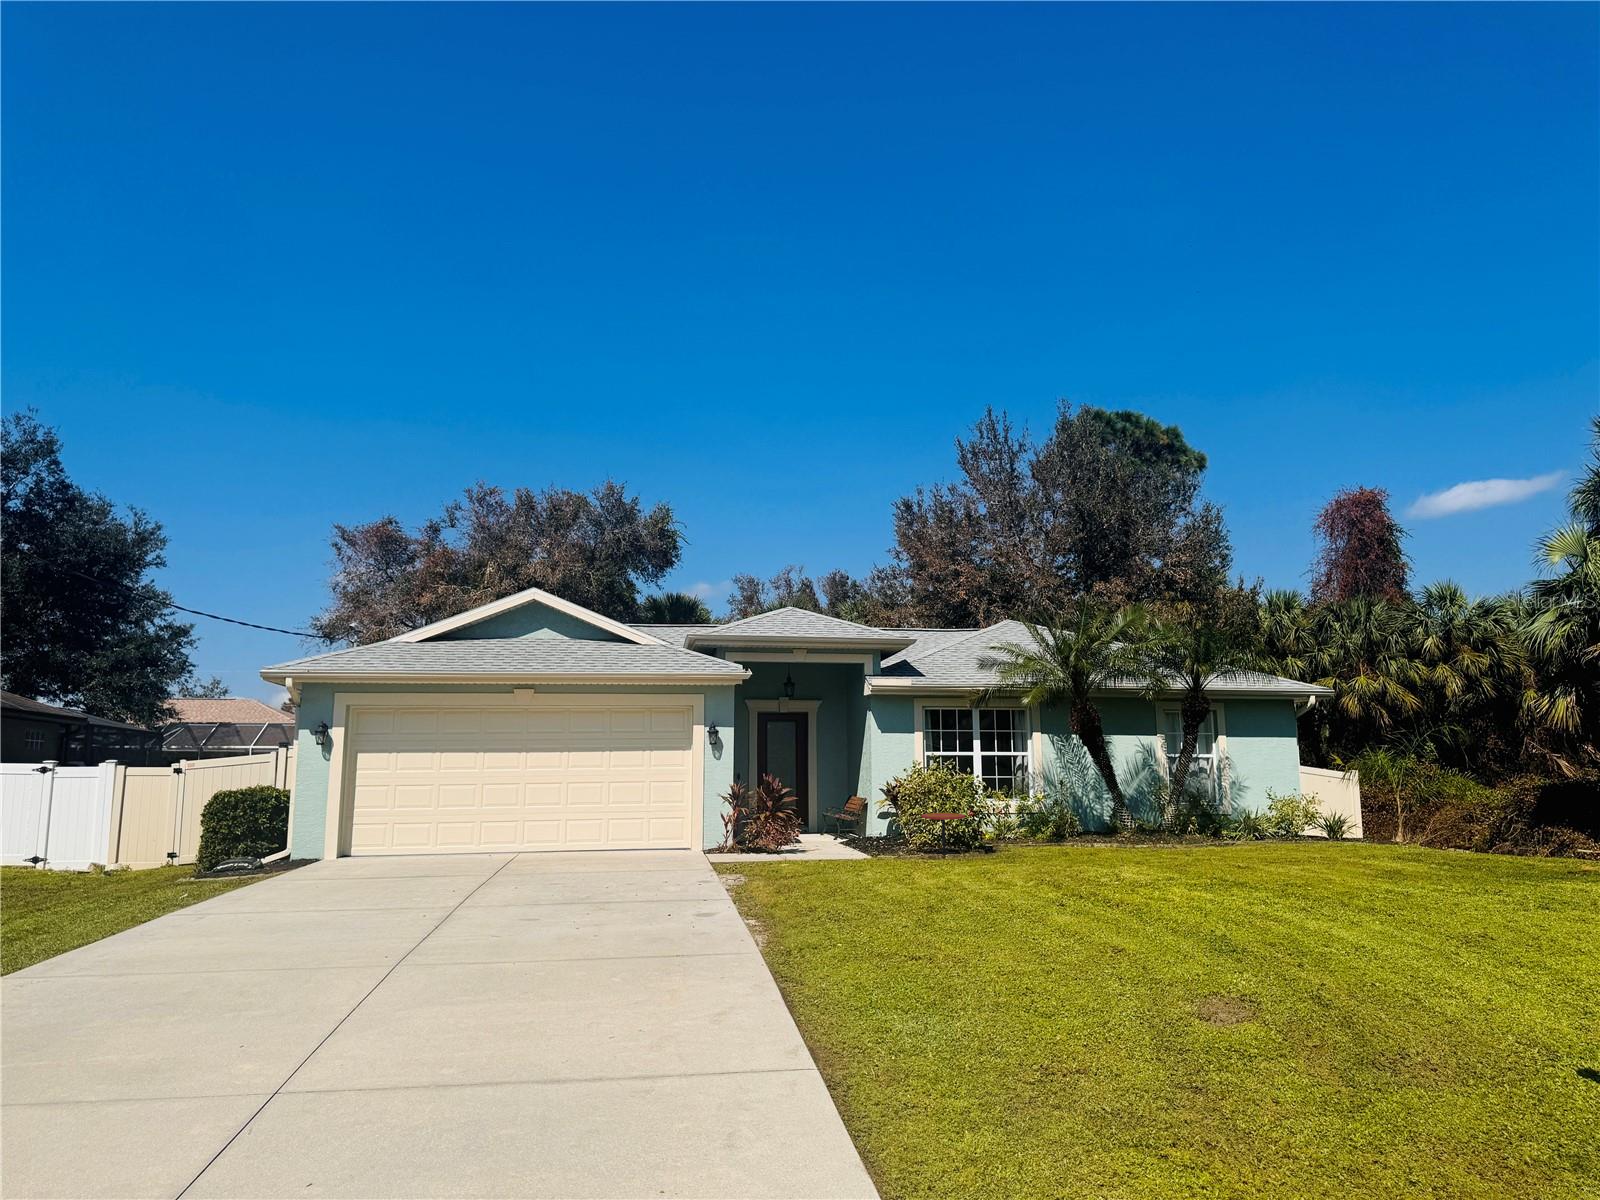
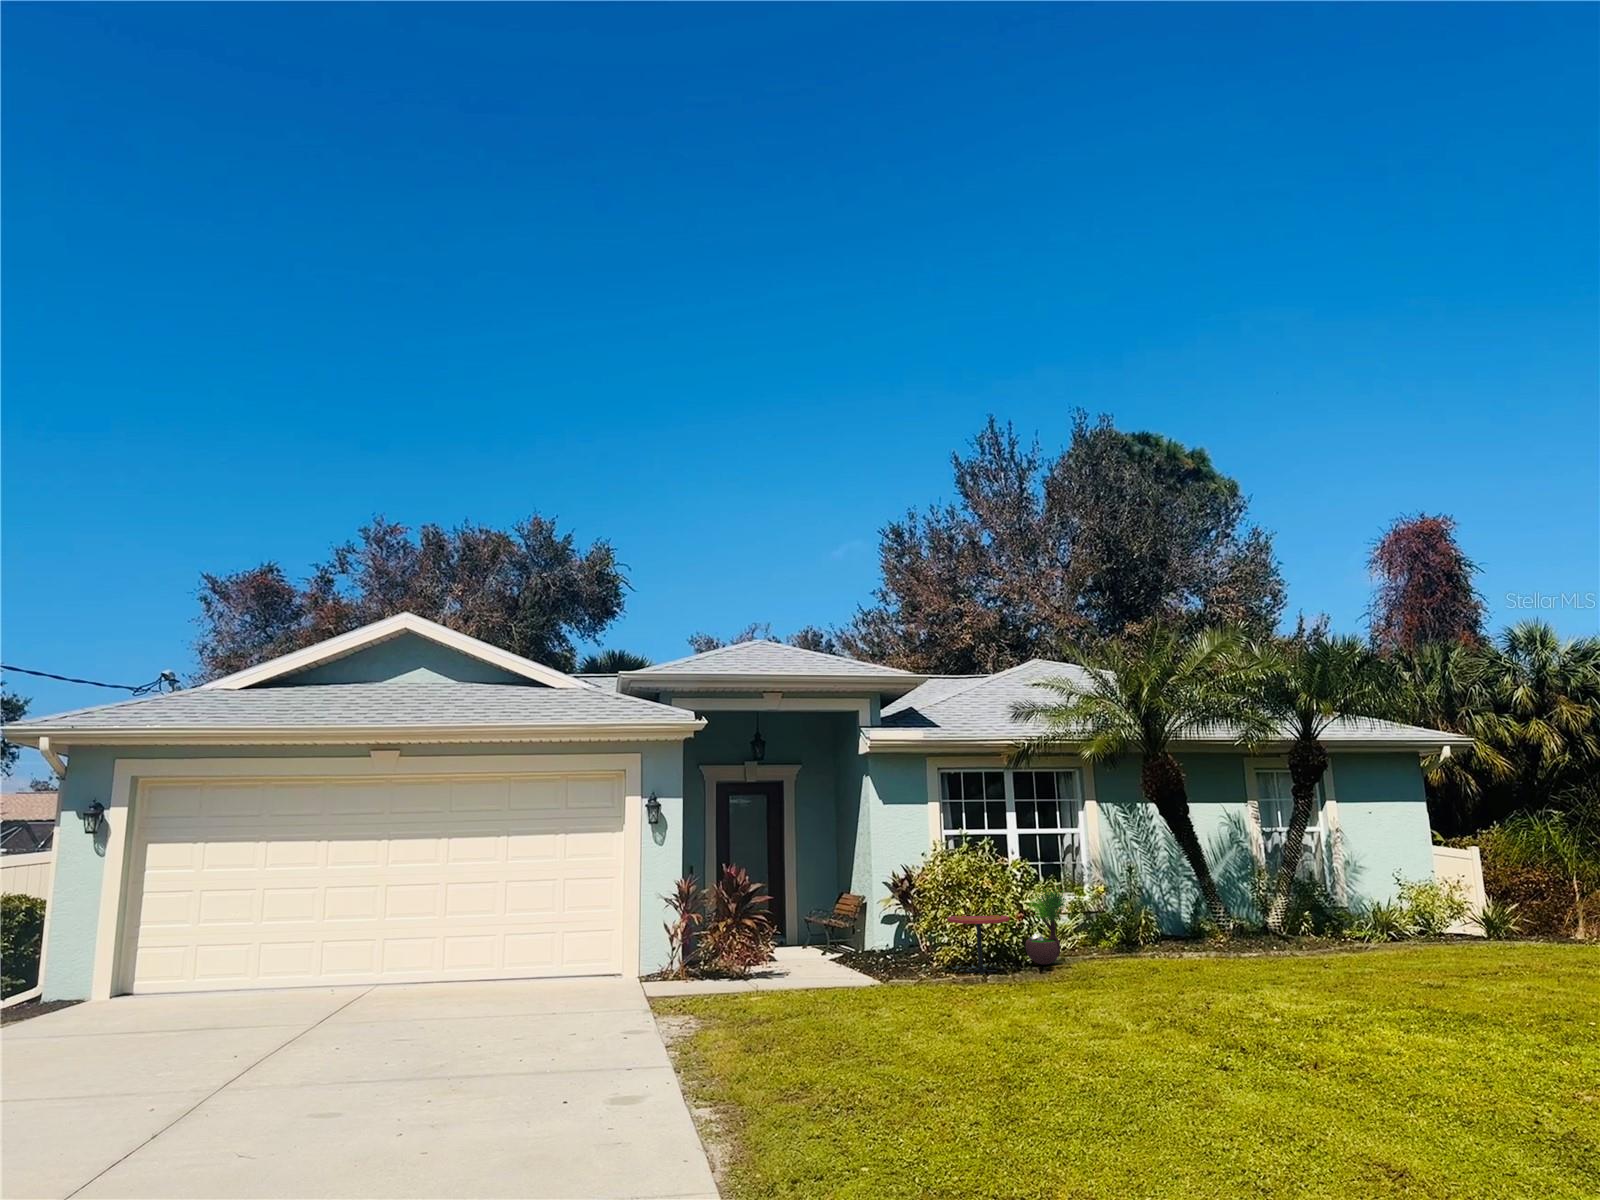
potted tree: none [978,793,1008,849] -> present [1026,887,1067,965]

